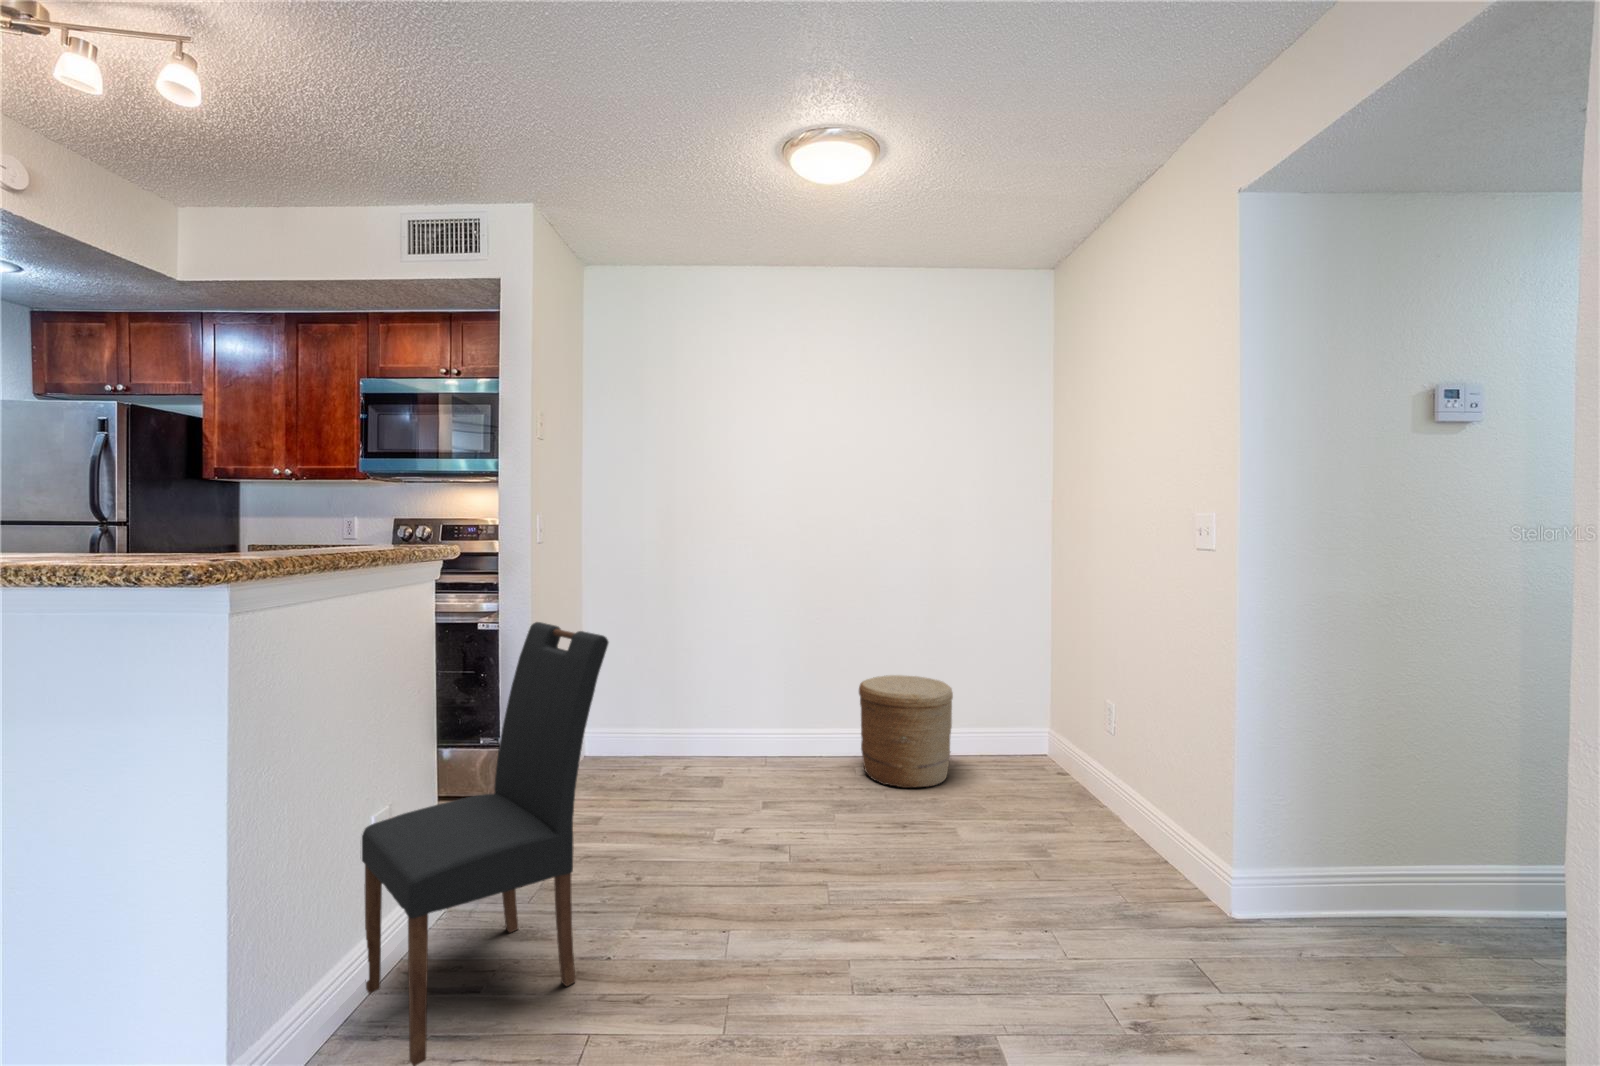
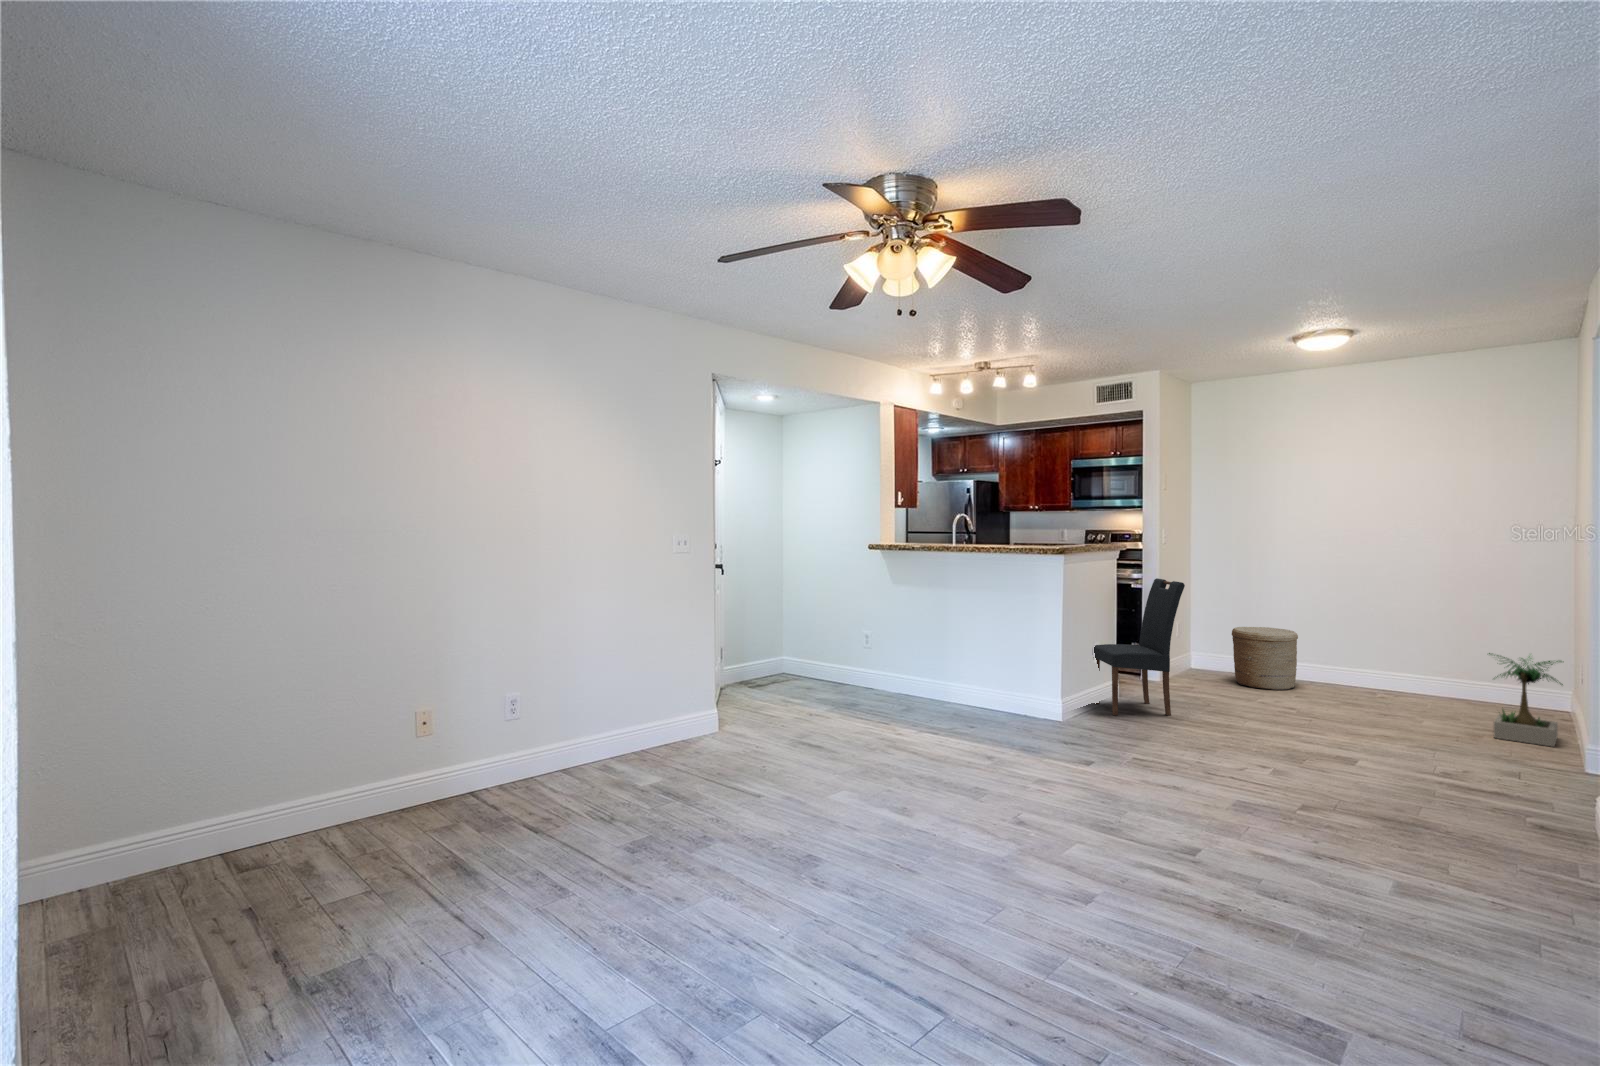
woven basket: present [859,675,953,788] -> present [1232,627,1298,690]
potted plant: none [1022,694,1131,842] -> present [1489,653,1563,747]

